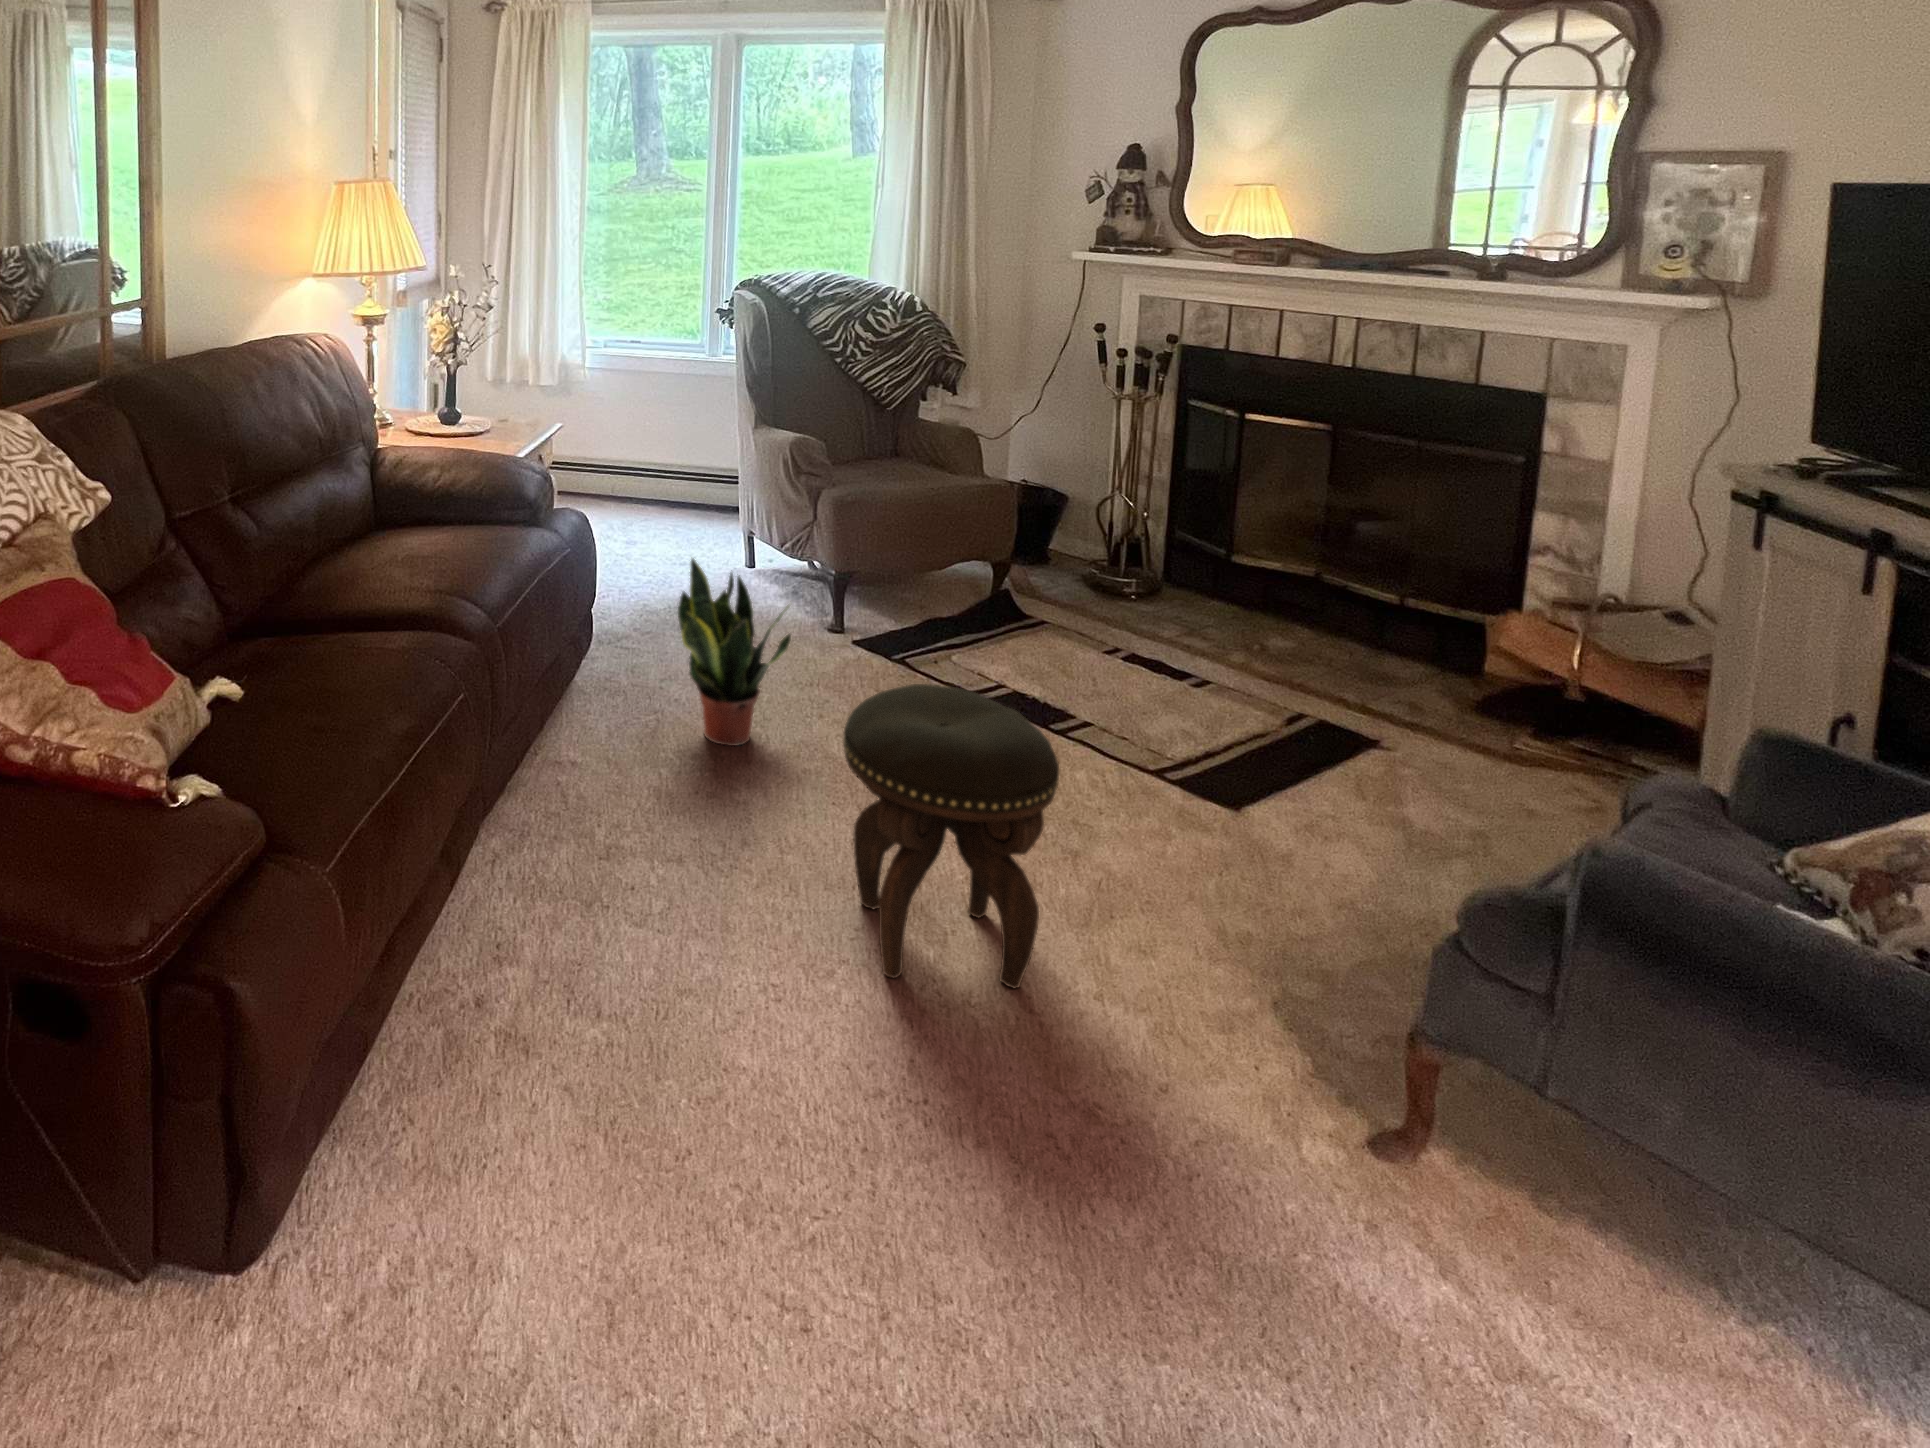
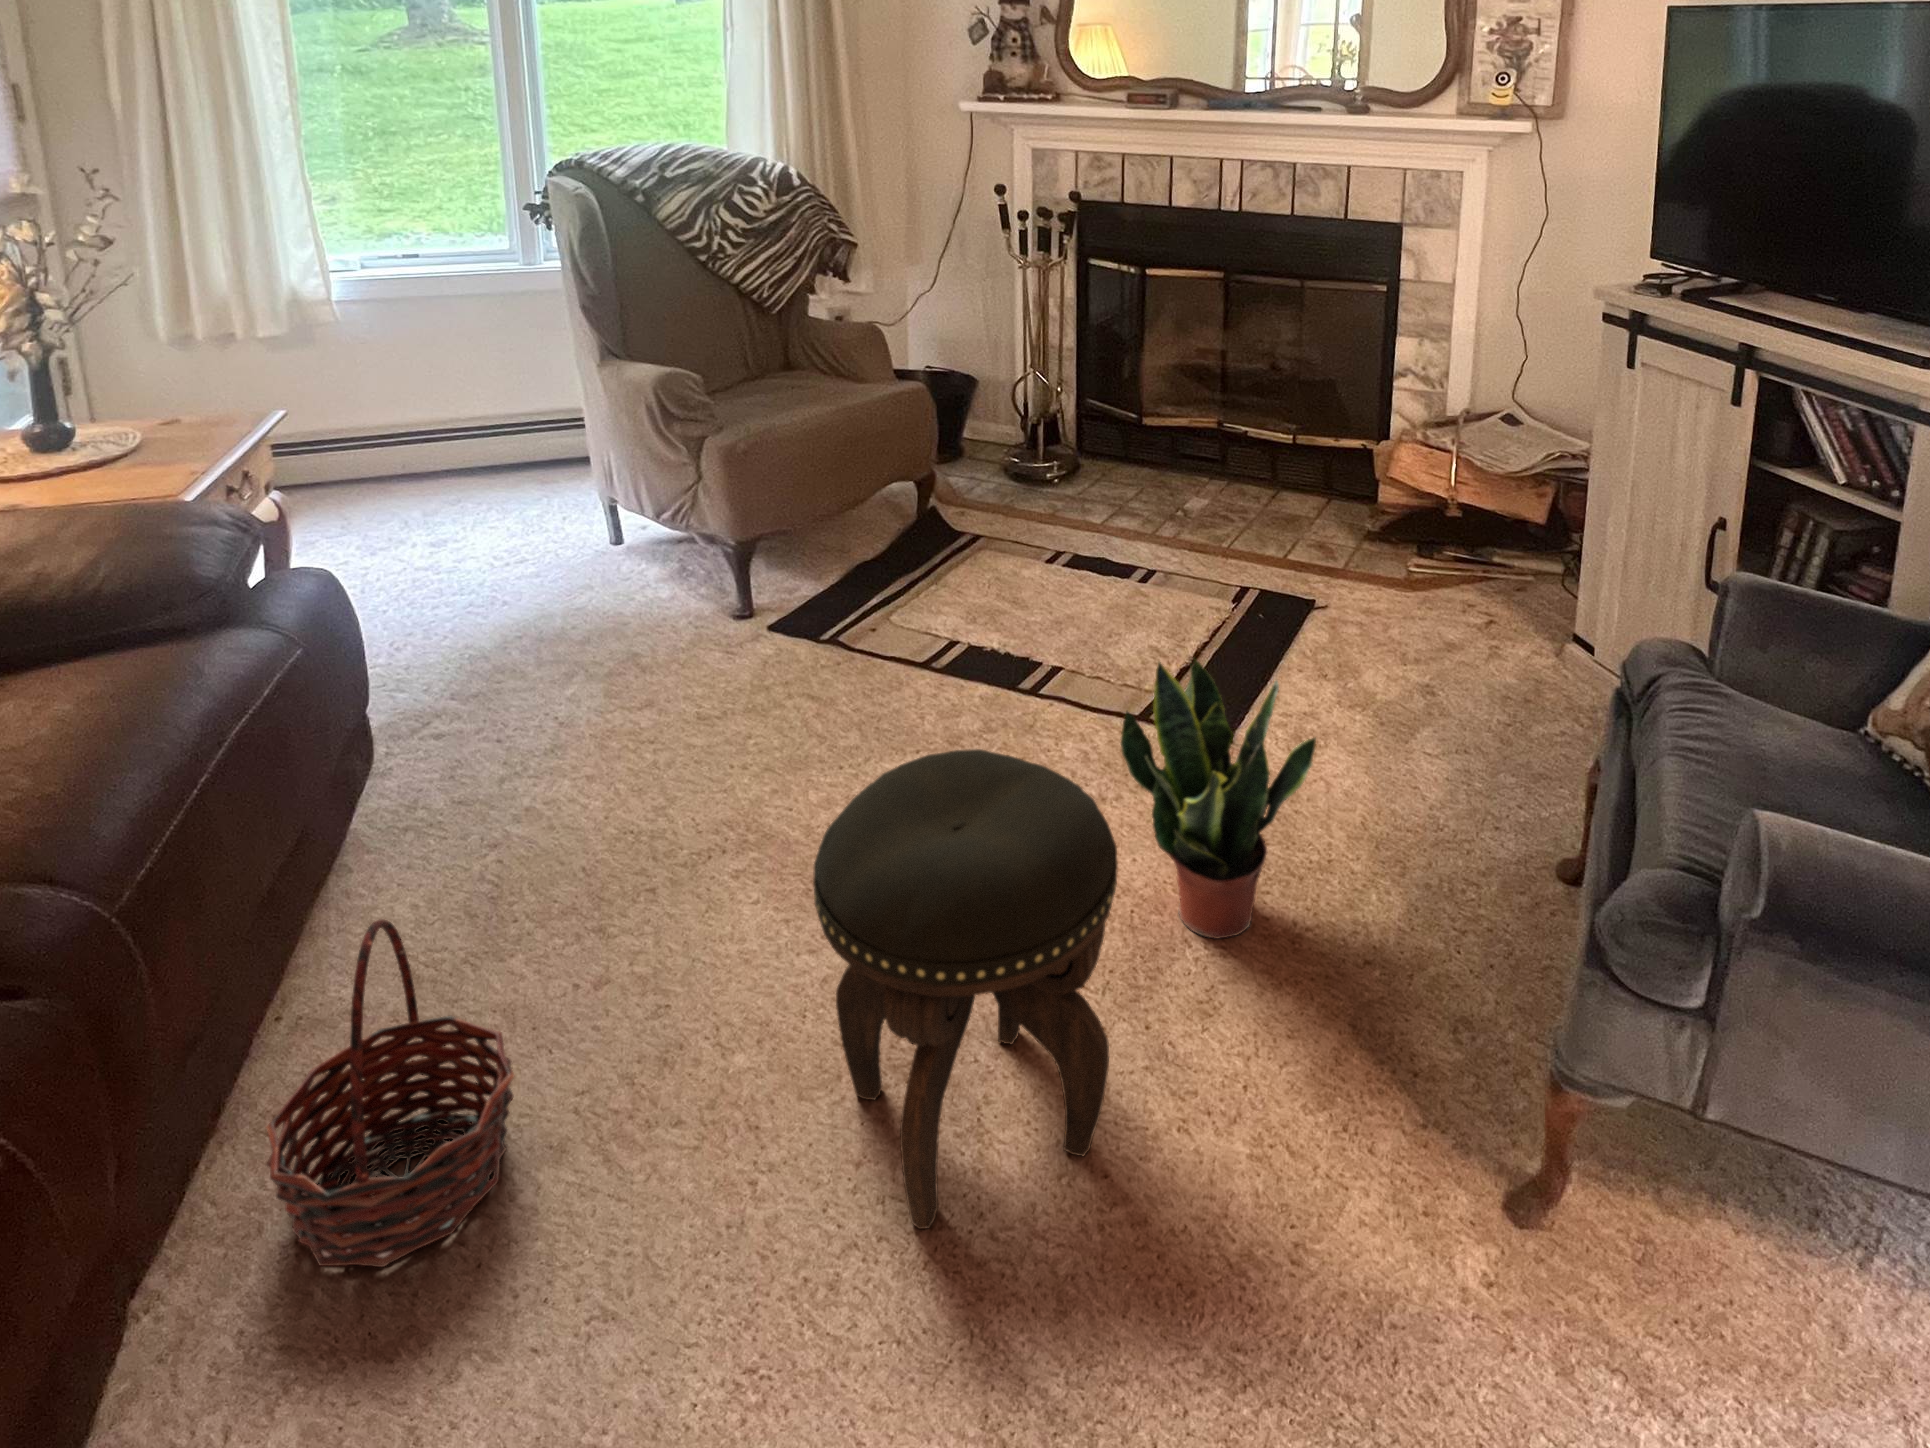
potted plant: present [678,559,791,746] -> present [1120,659,1316,939]
basket: none [534,685,659,874] -> present [266,919,514,1267]

